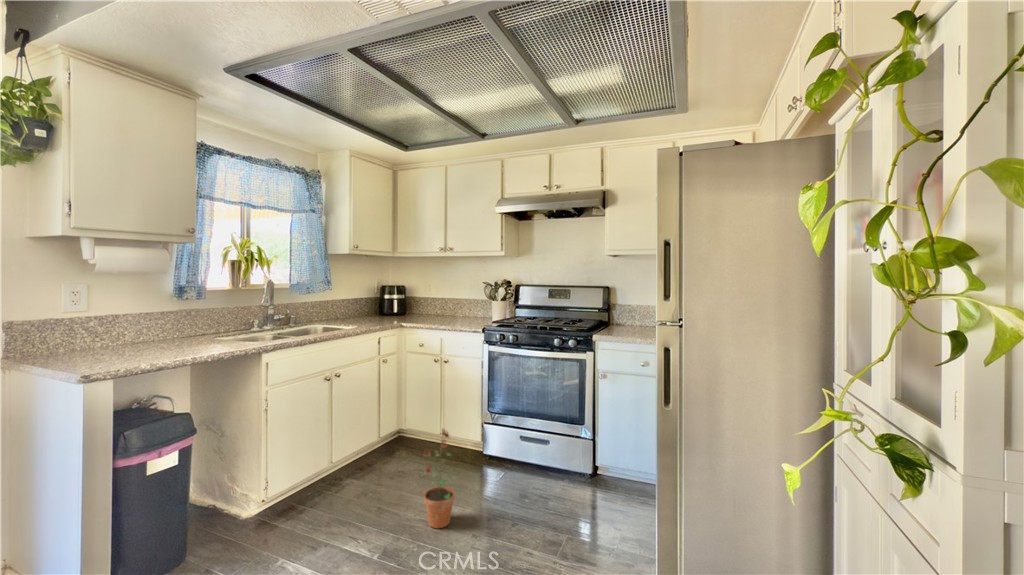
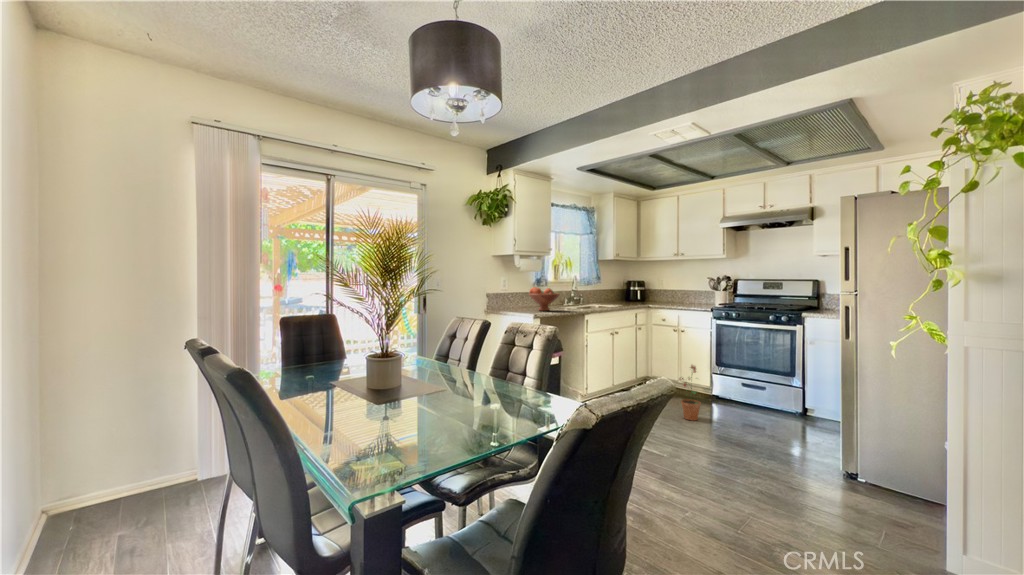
fruit bowl: none [121,303,204,351] -> present [529,287,560,311]

